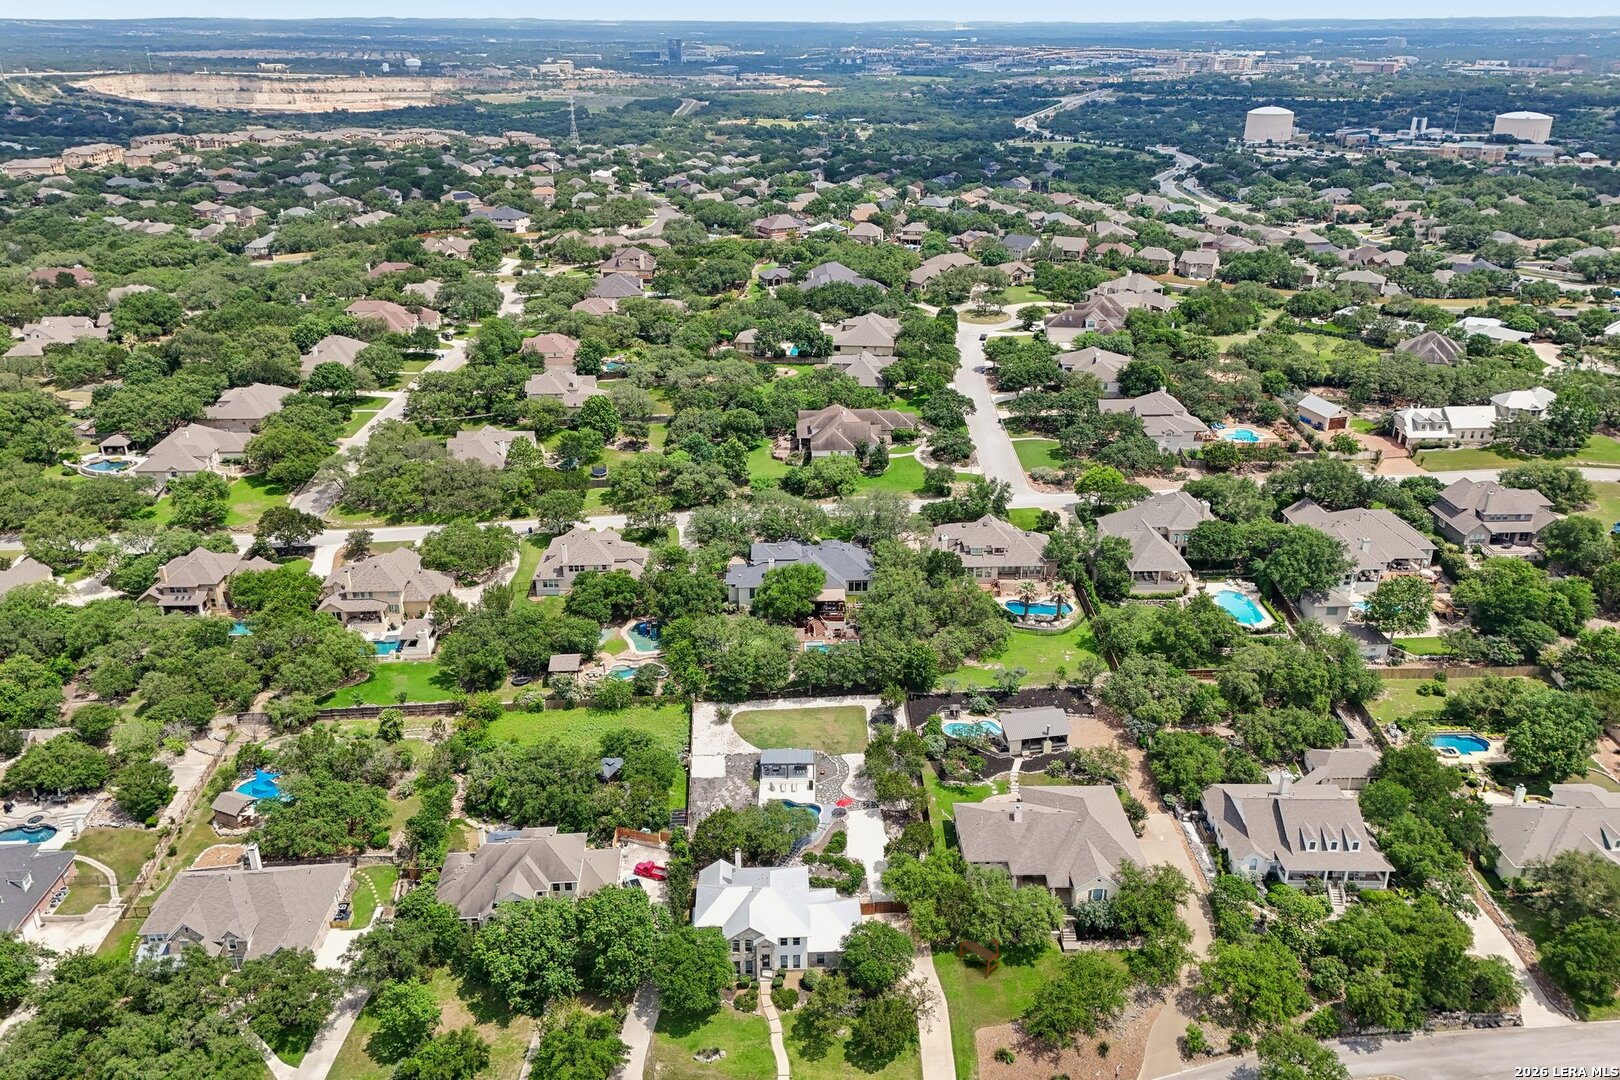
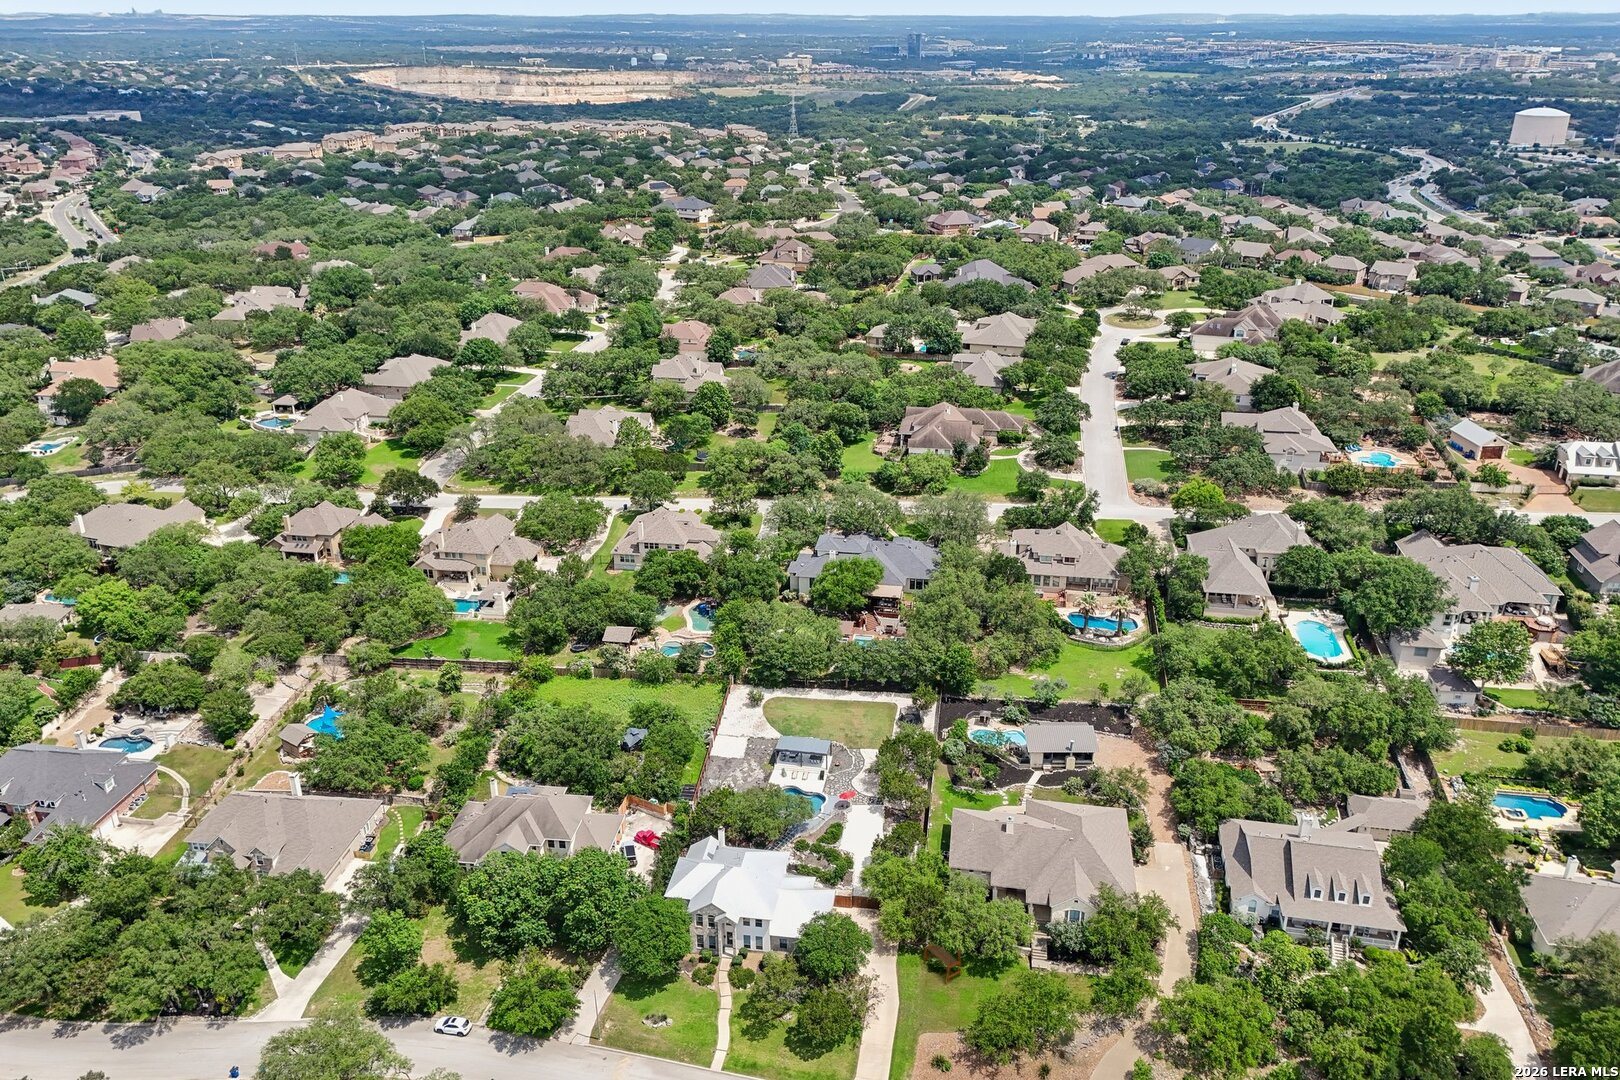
potted tree: none [1108,1005,1129,1035] -> present [1053,1029,1075,1057]

